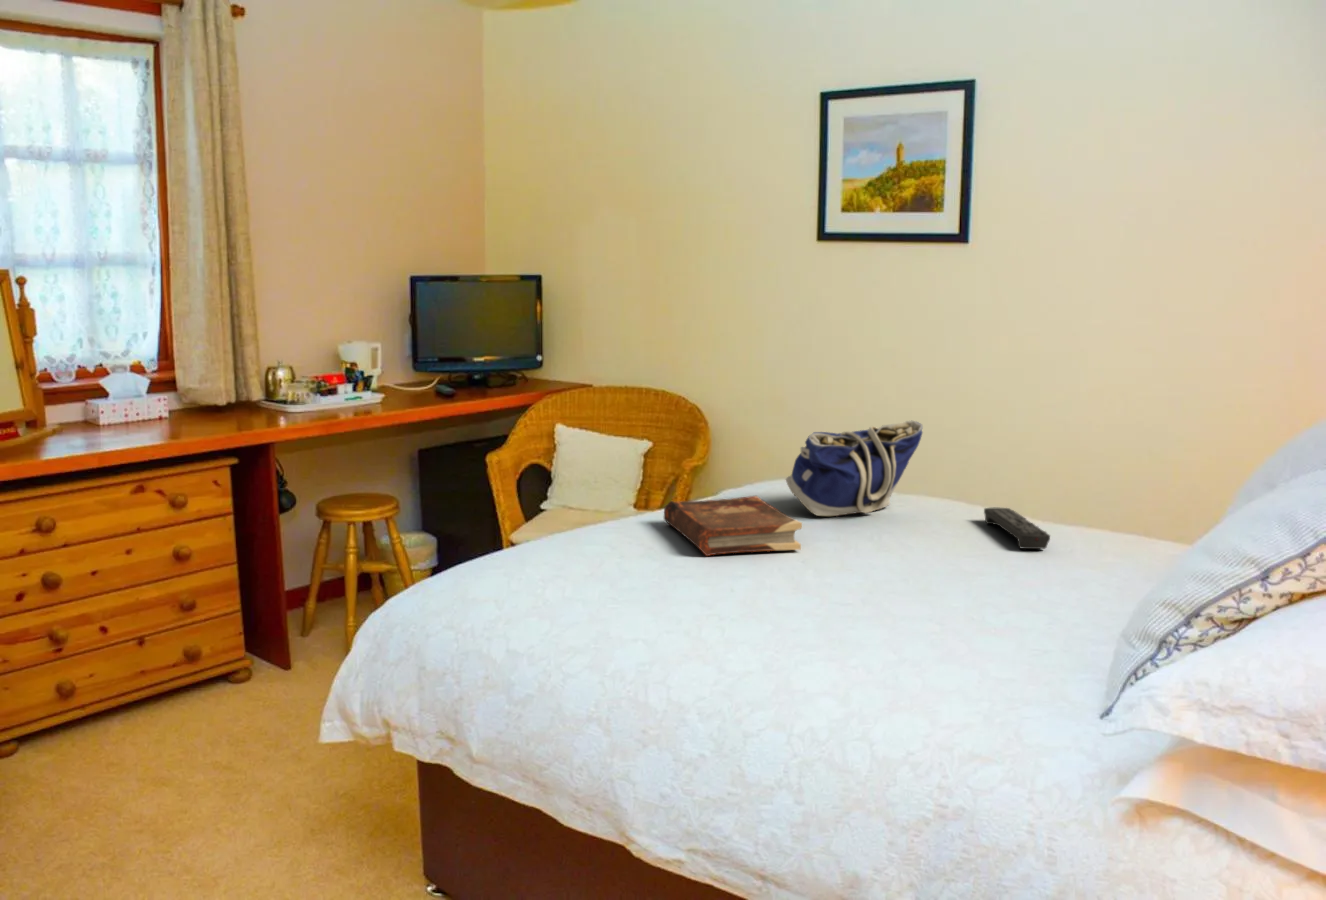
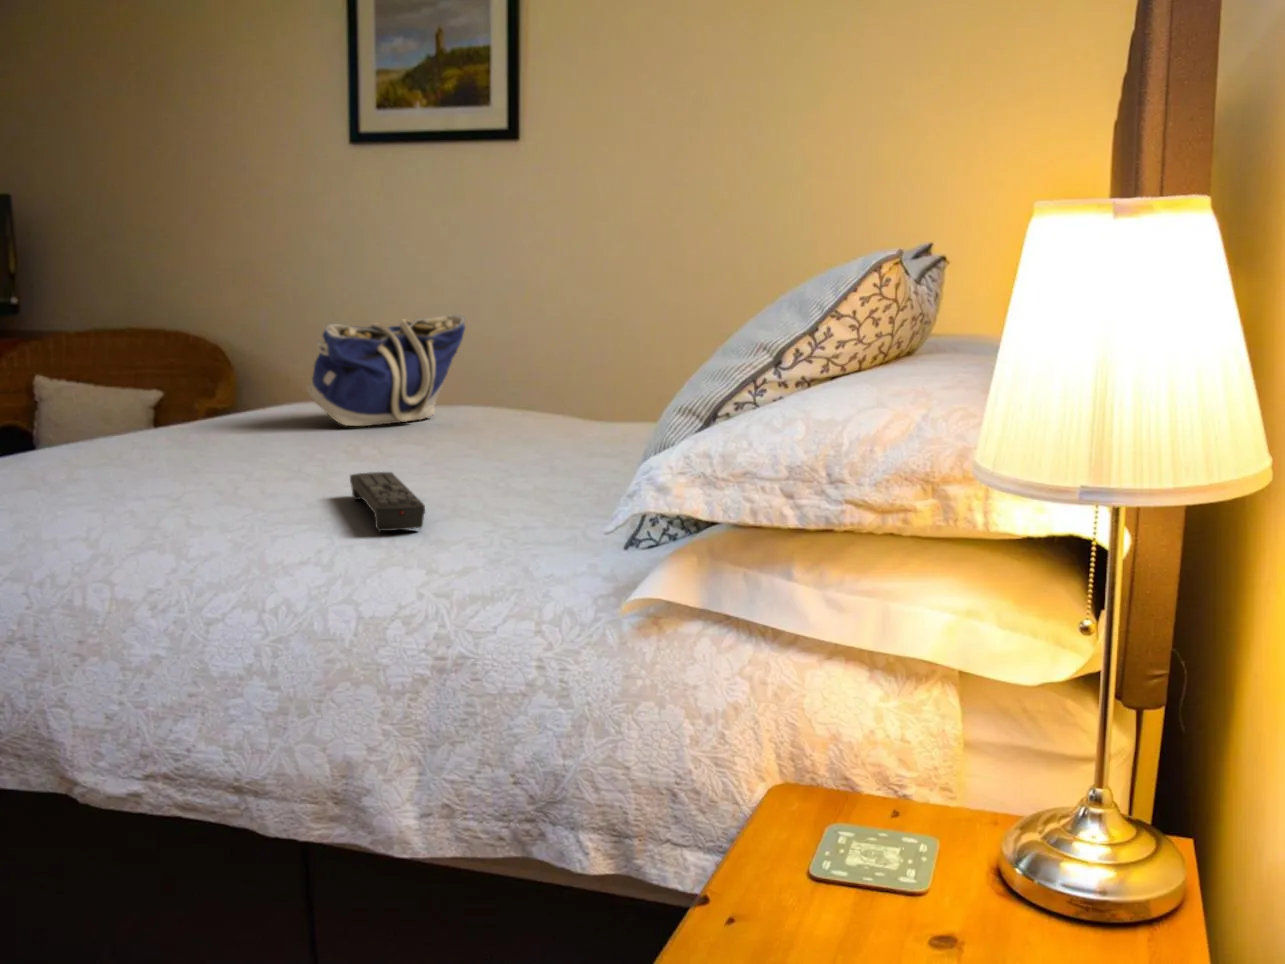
book: present [664,496,802,556] -> none [144,402,316,462]
remote control: present [984,507,1050,549] -> present [350,472,425,532]

